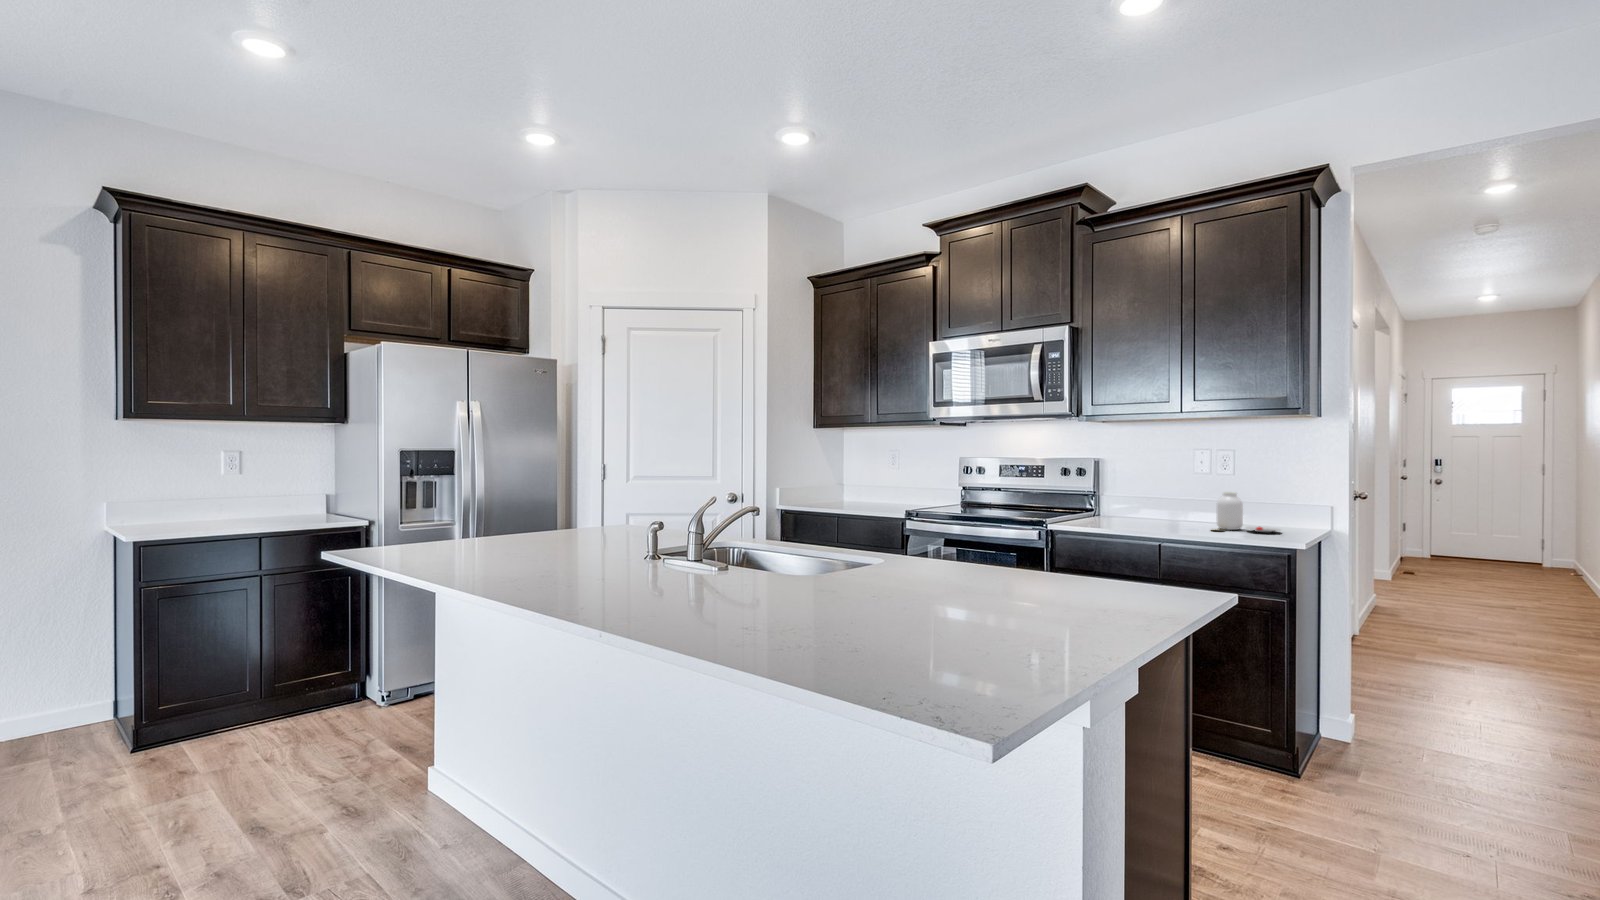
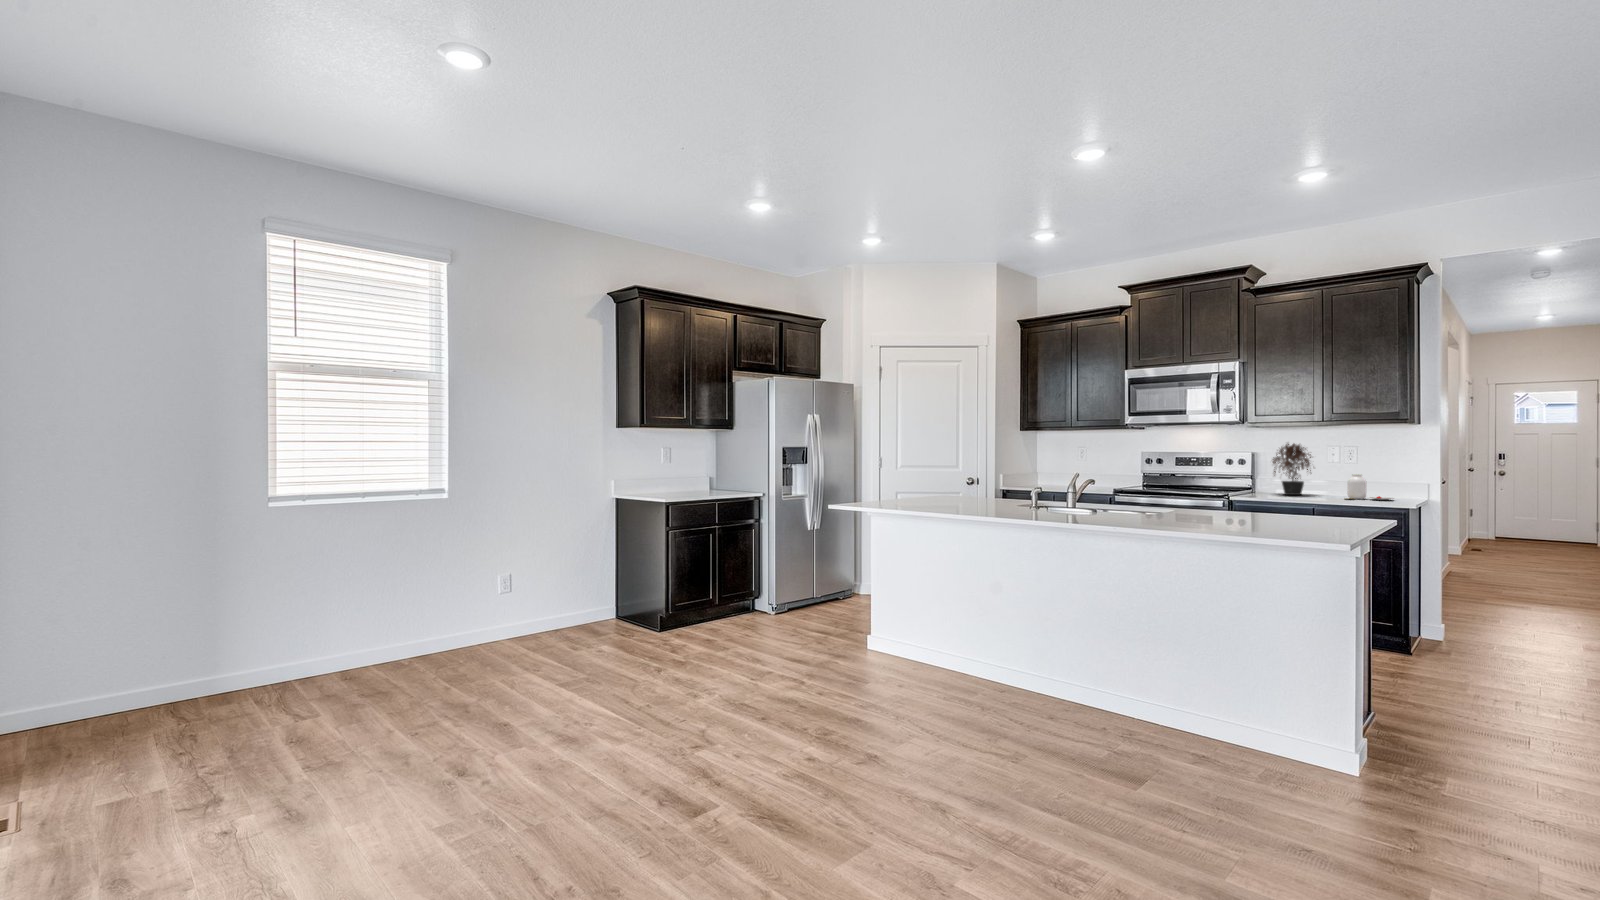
potted plant: none [1113,443,1176,523] -> present [1272,444,1311,495]

